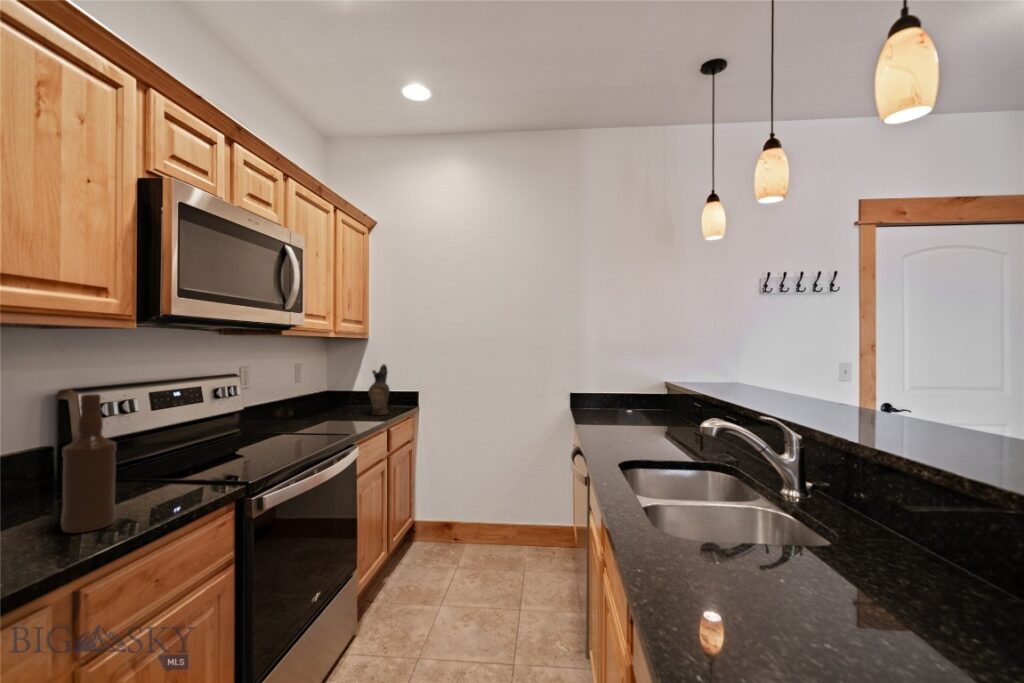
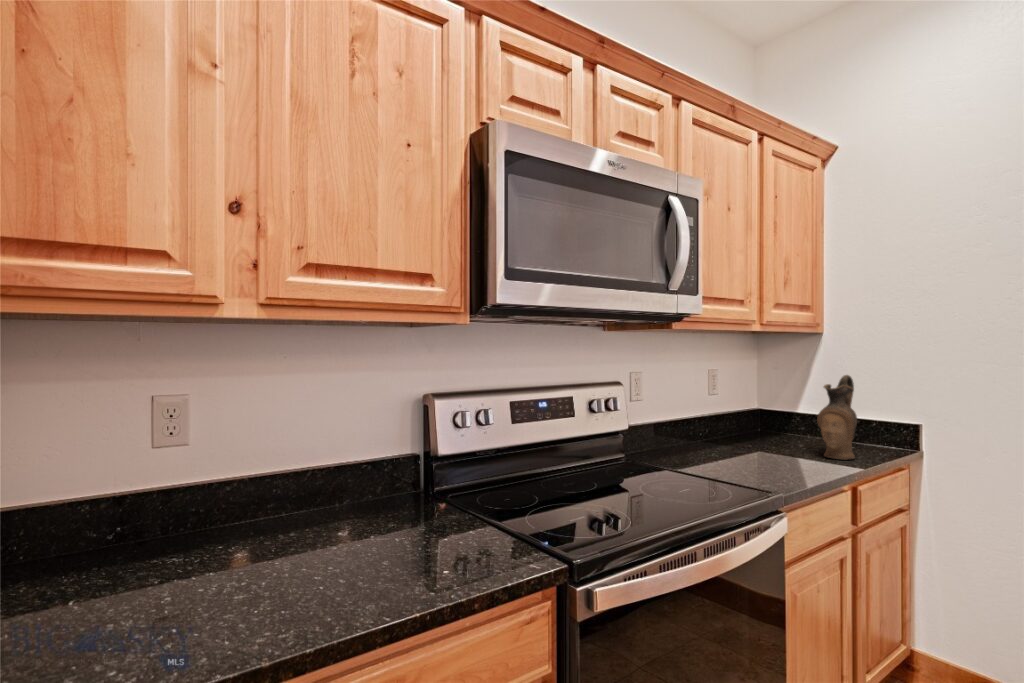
bottle: present [61,394,116,533] -> none [339,410,394,595]

